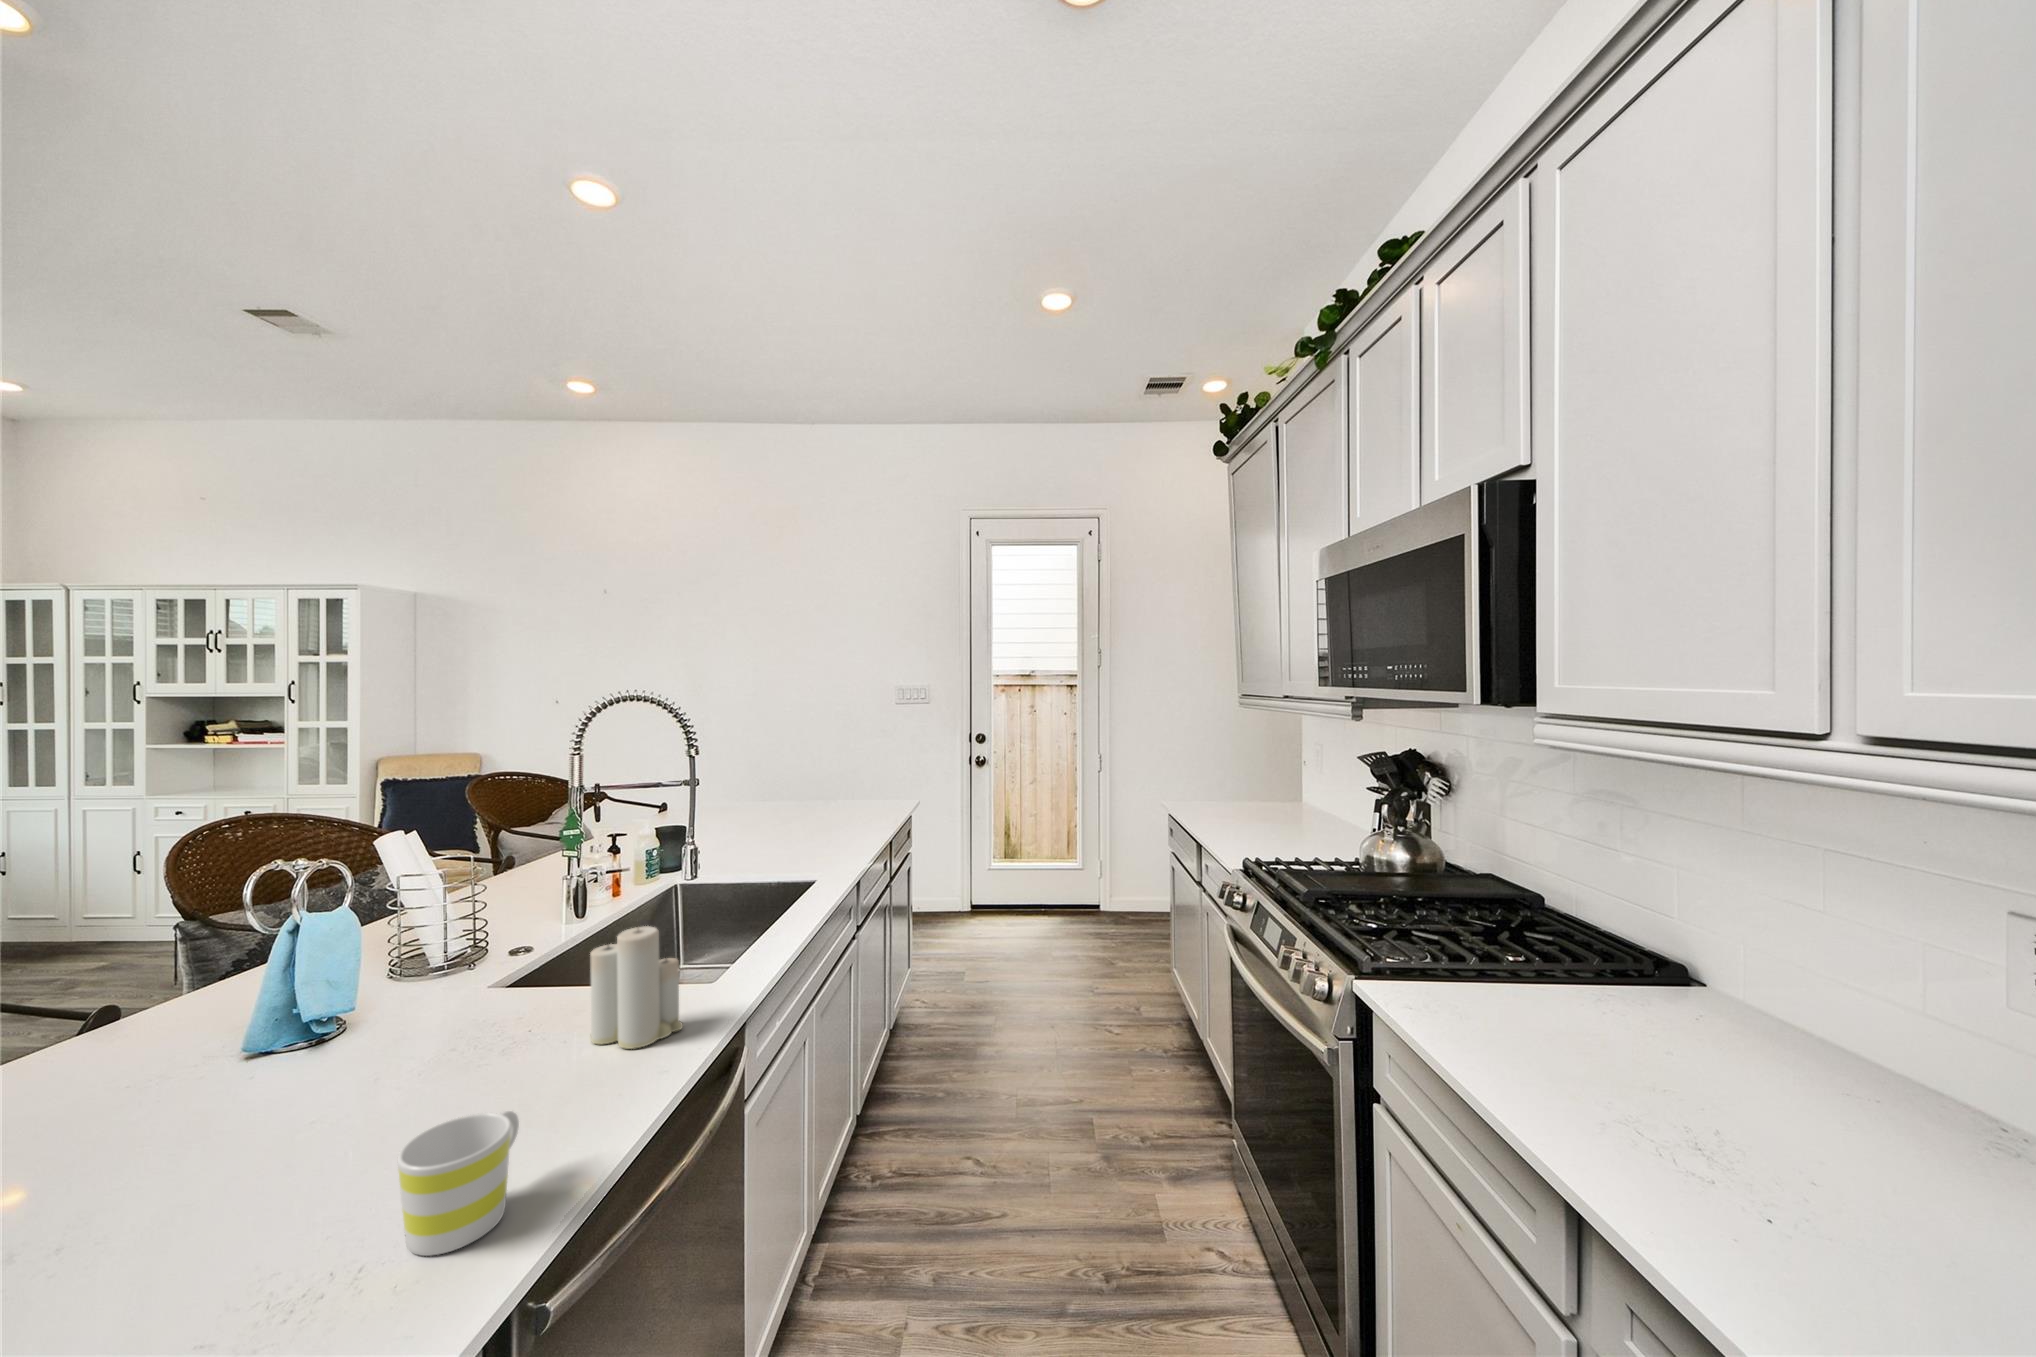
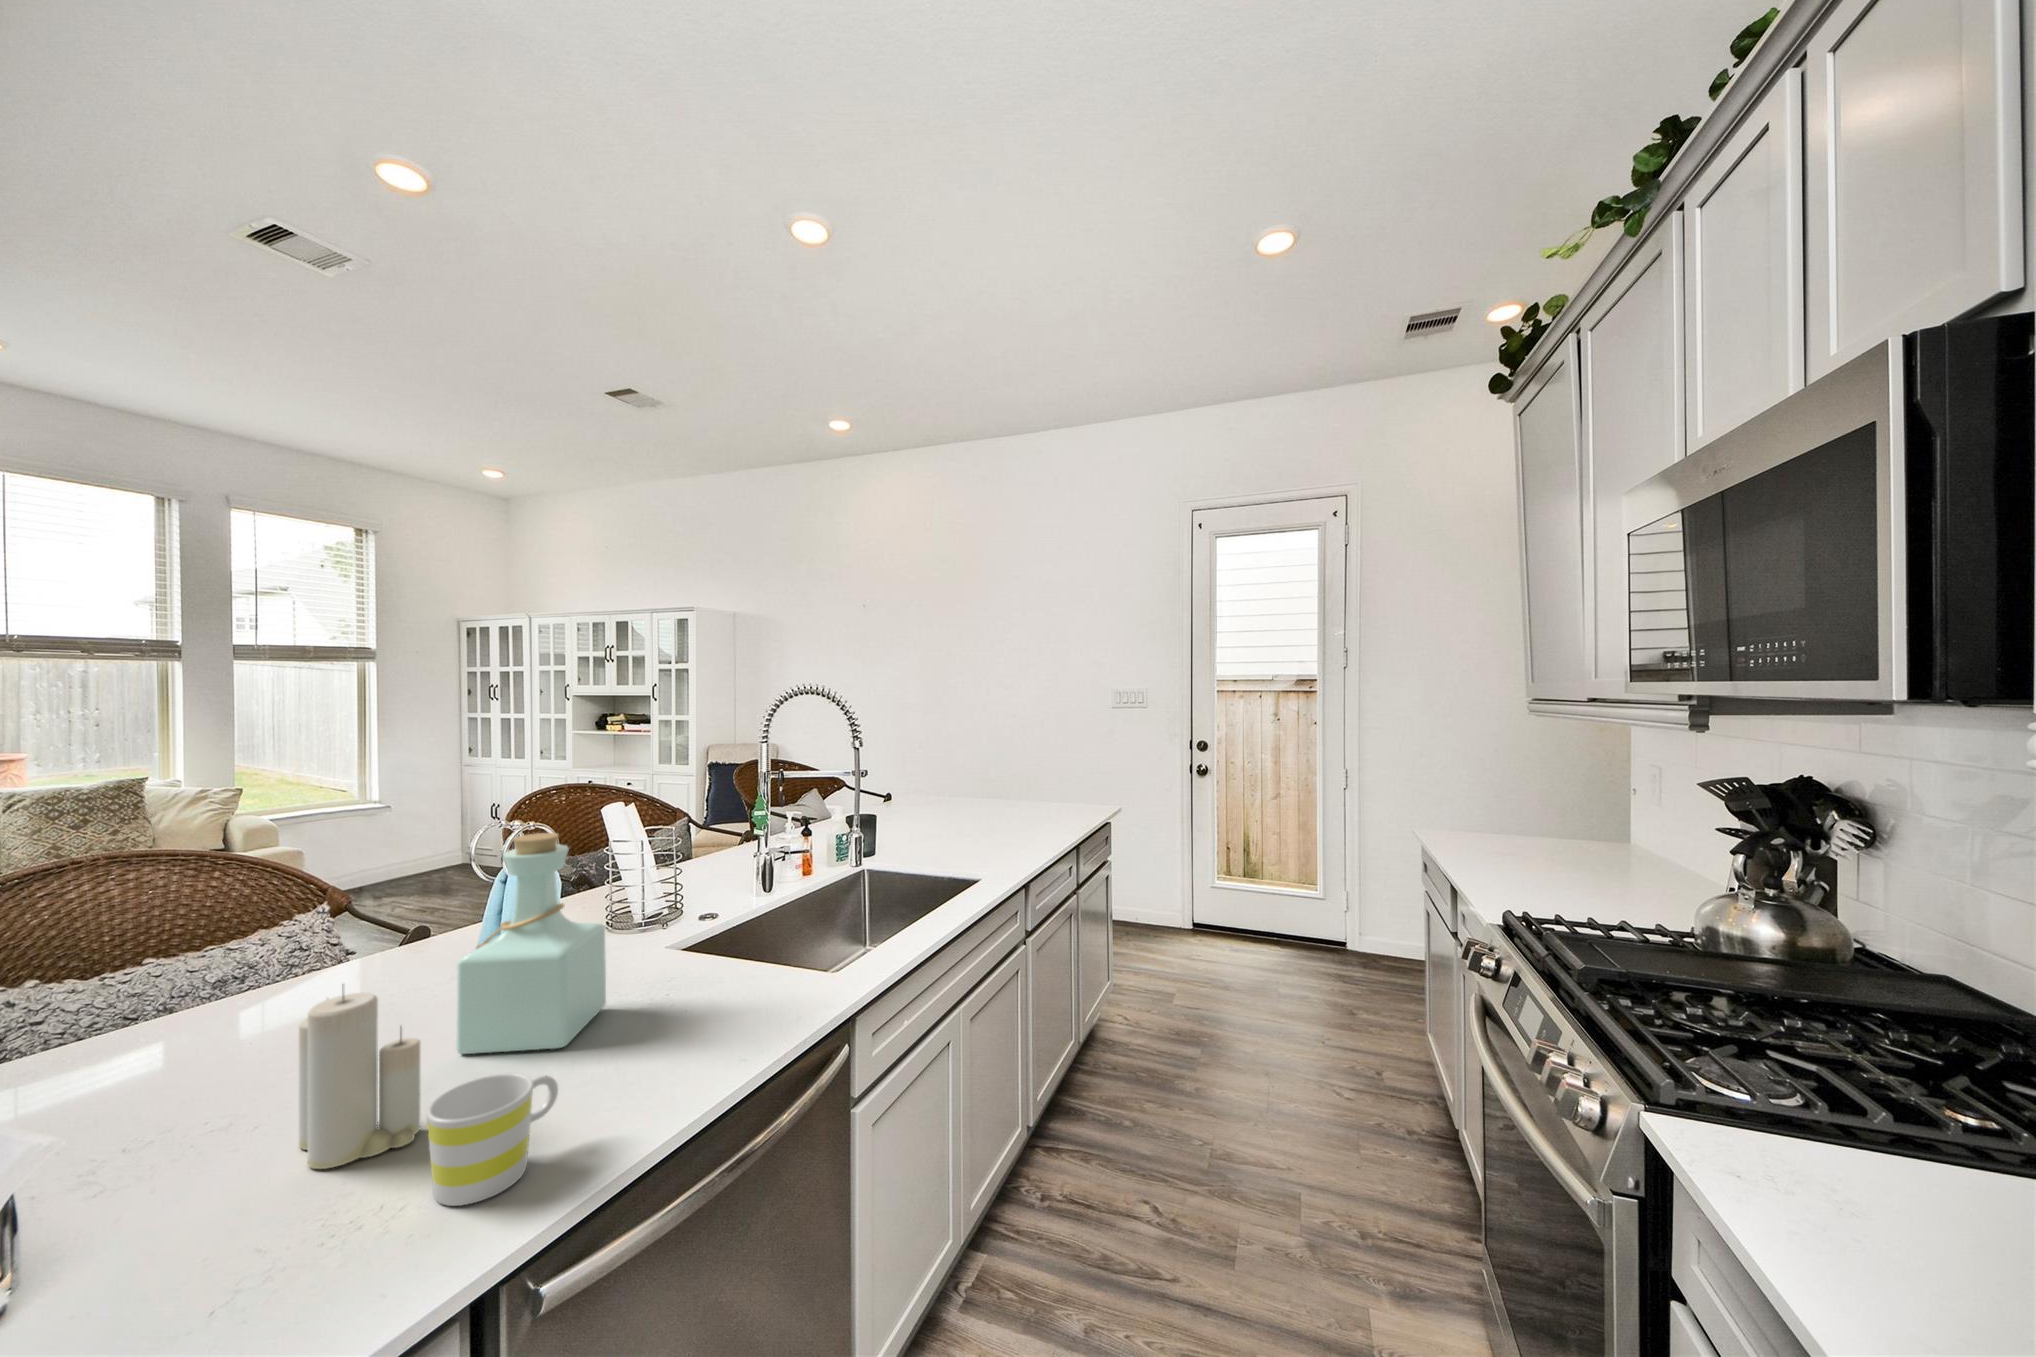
bottle: none [294,868,470,1128] -> present [456,833,606,1054]
candle: present [590,926,683,1049] -> present [299,984,420,1169]

